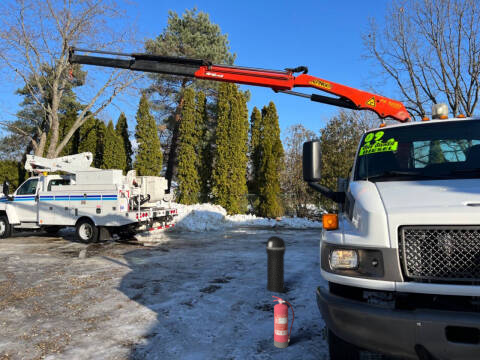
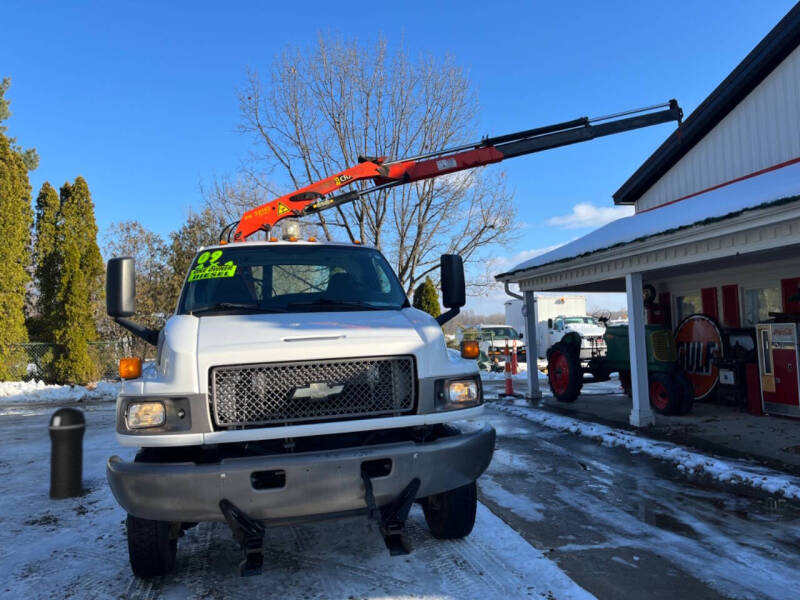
fire extinguisher: present [273,296,294,348] -> none [47,495,86,573]

